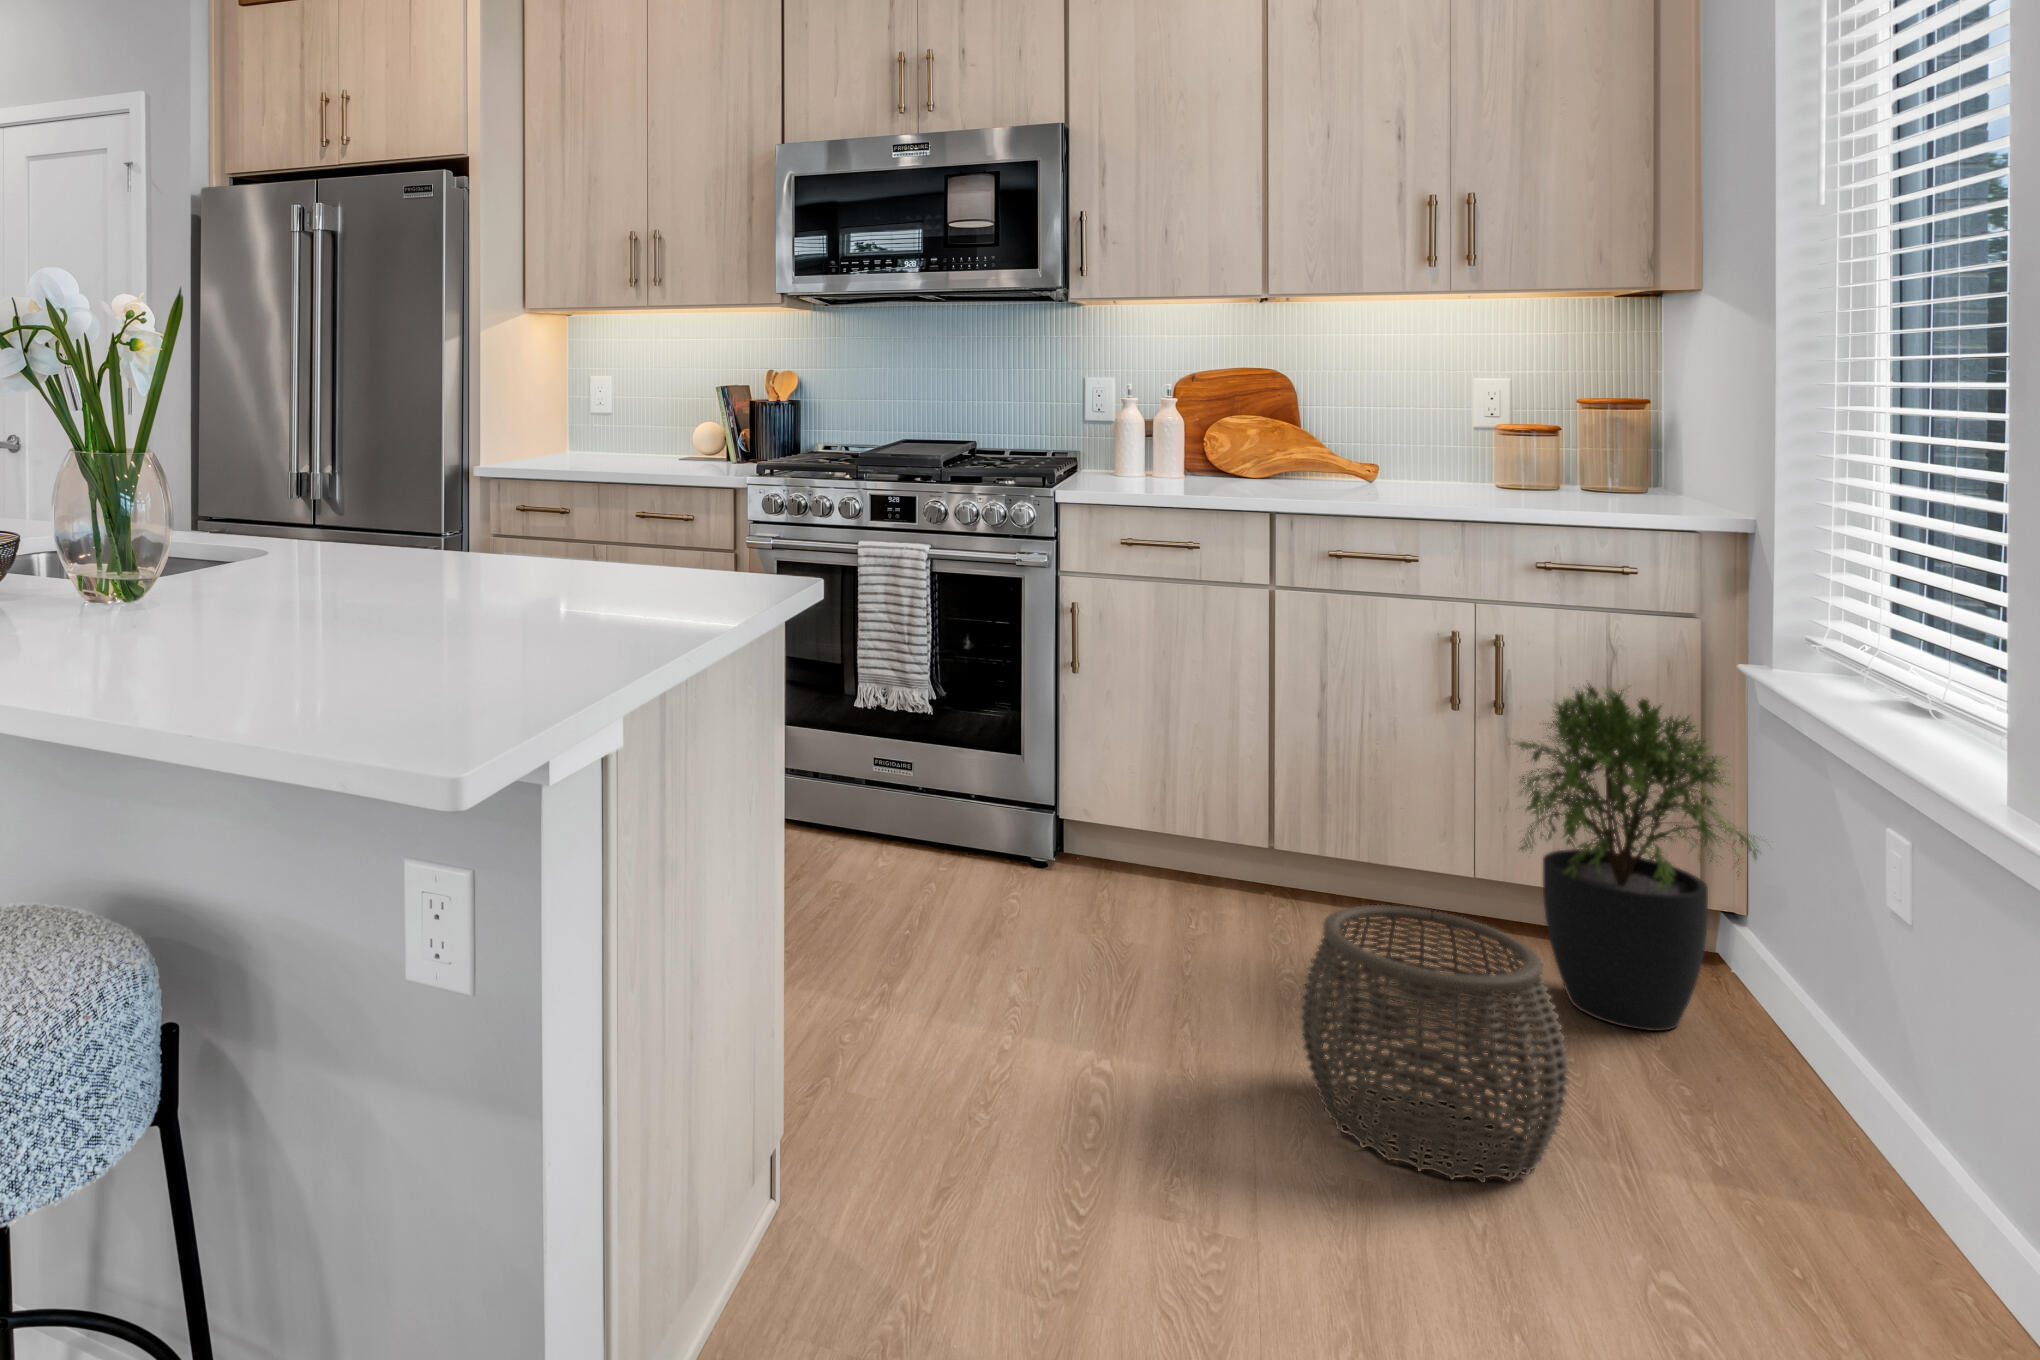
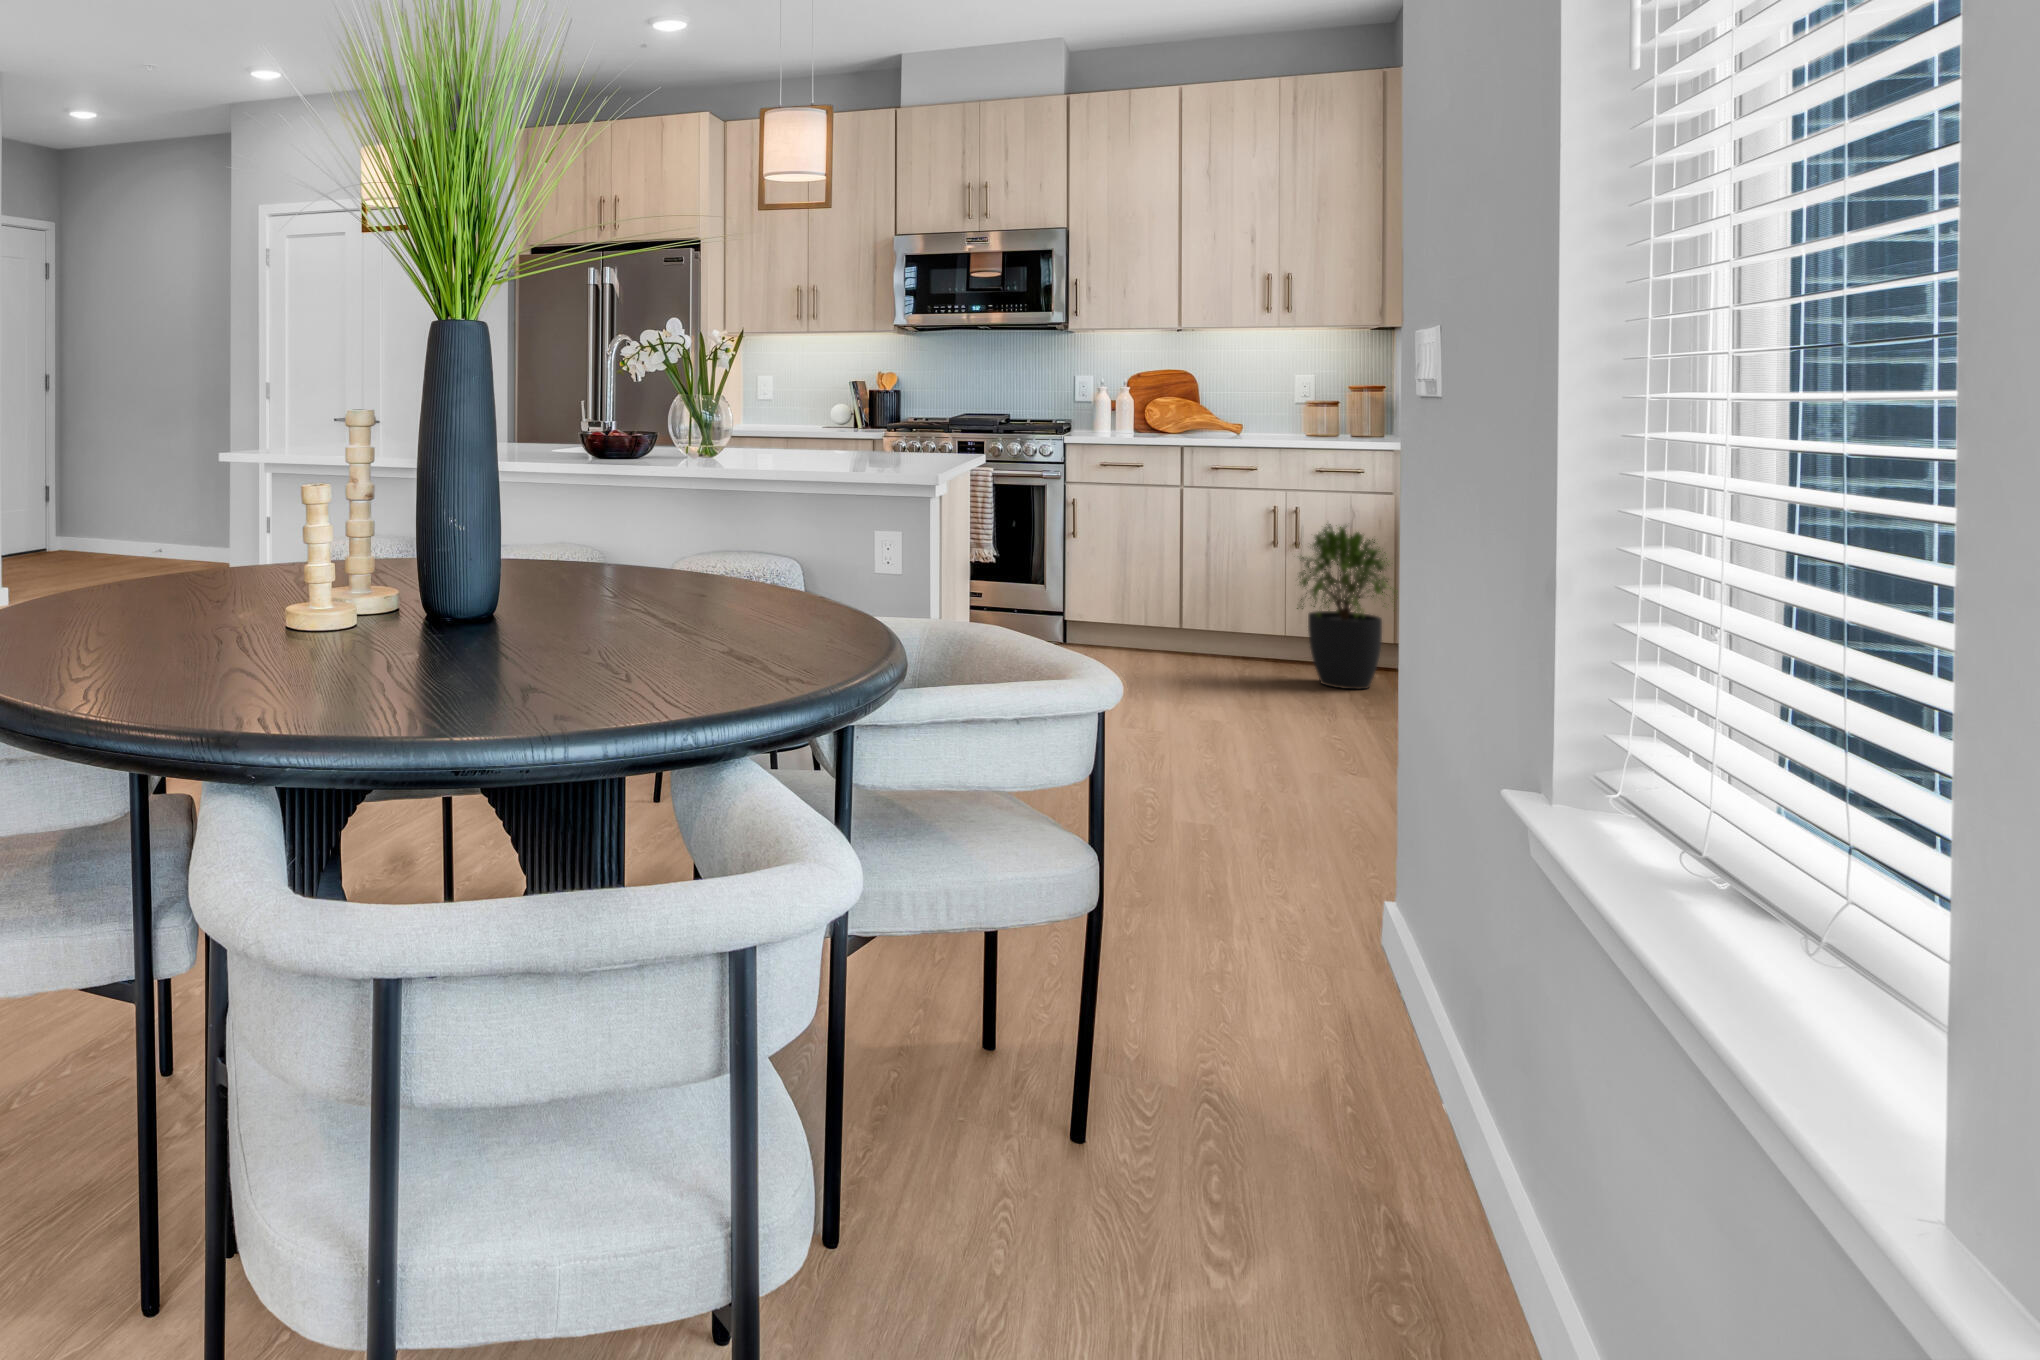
woven basket: present [1300,905,1569,1183] -> none [1180,615,1294,718]

